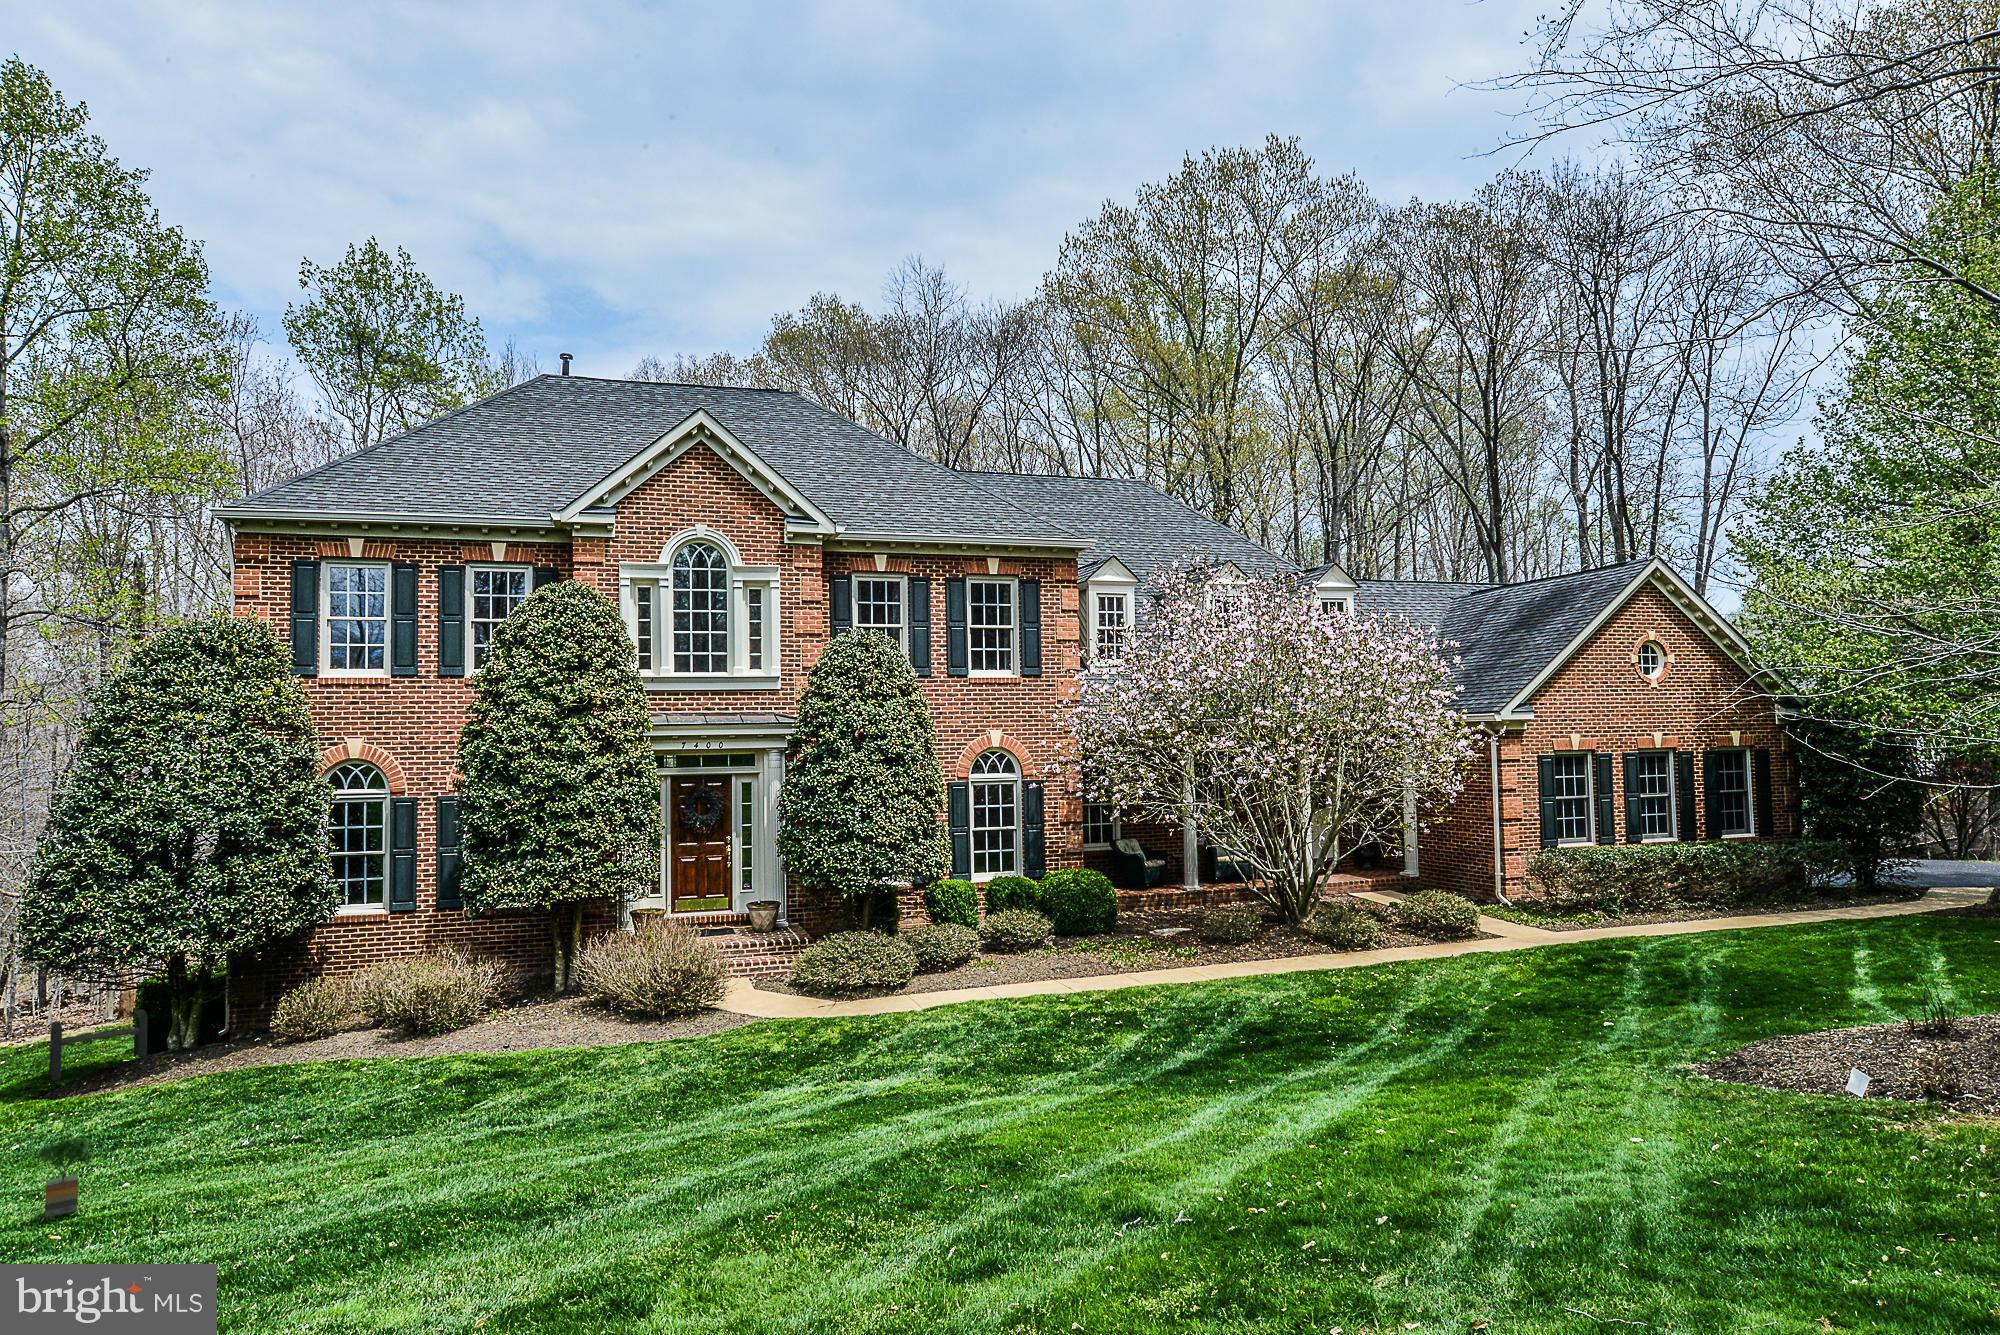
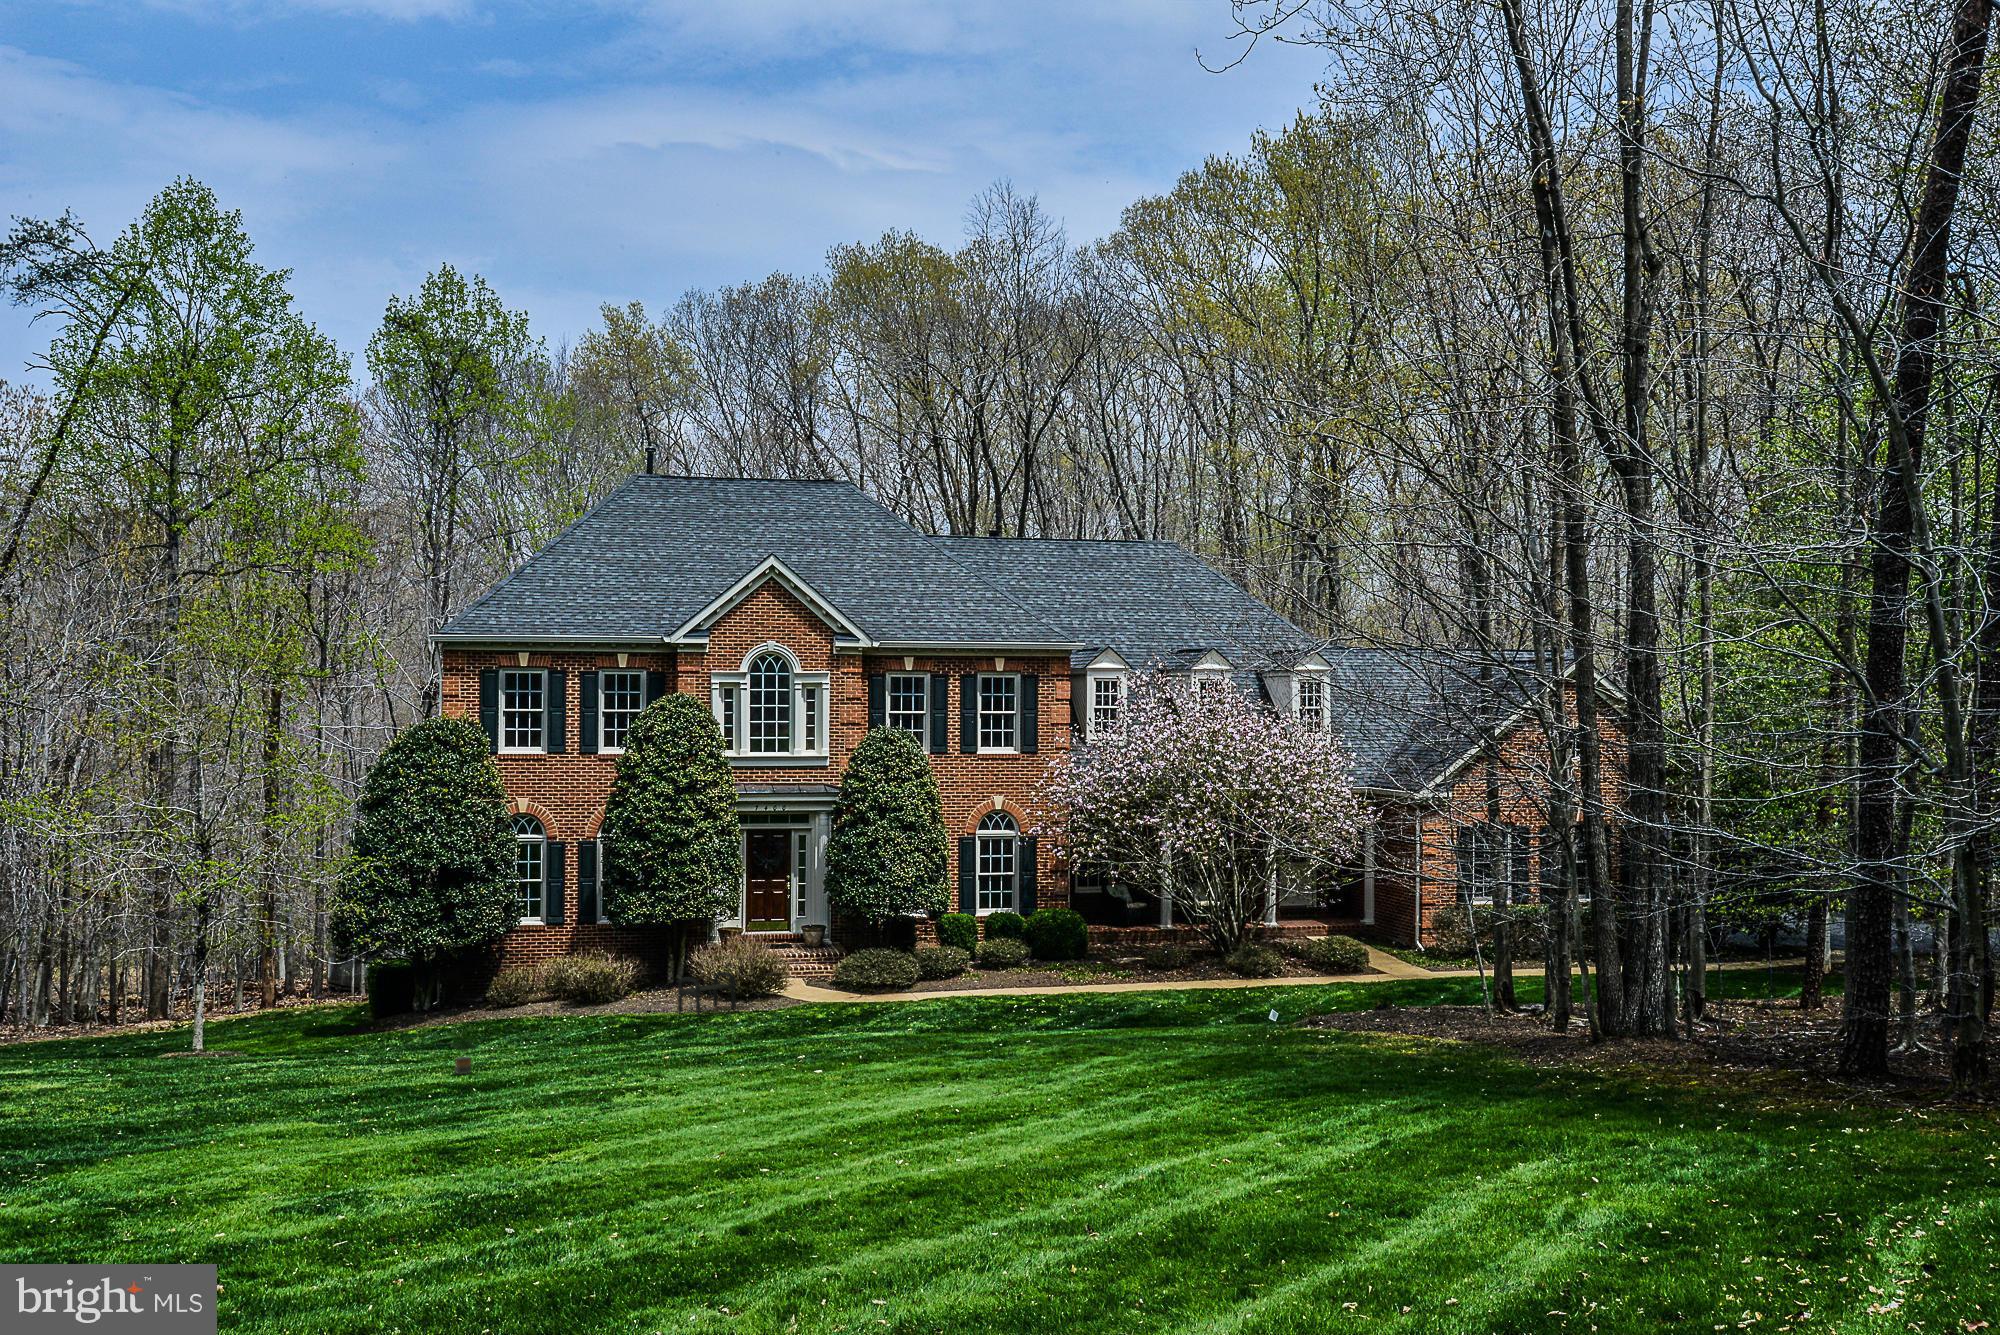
bench: present [49,1010,147,1081] -> present [678,972,736,1016]

